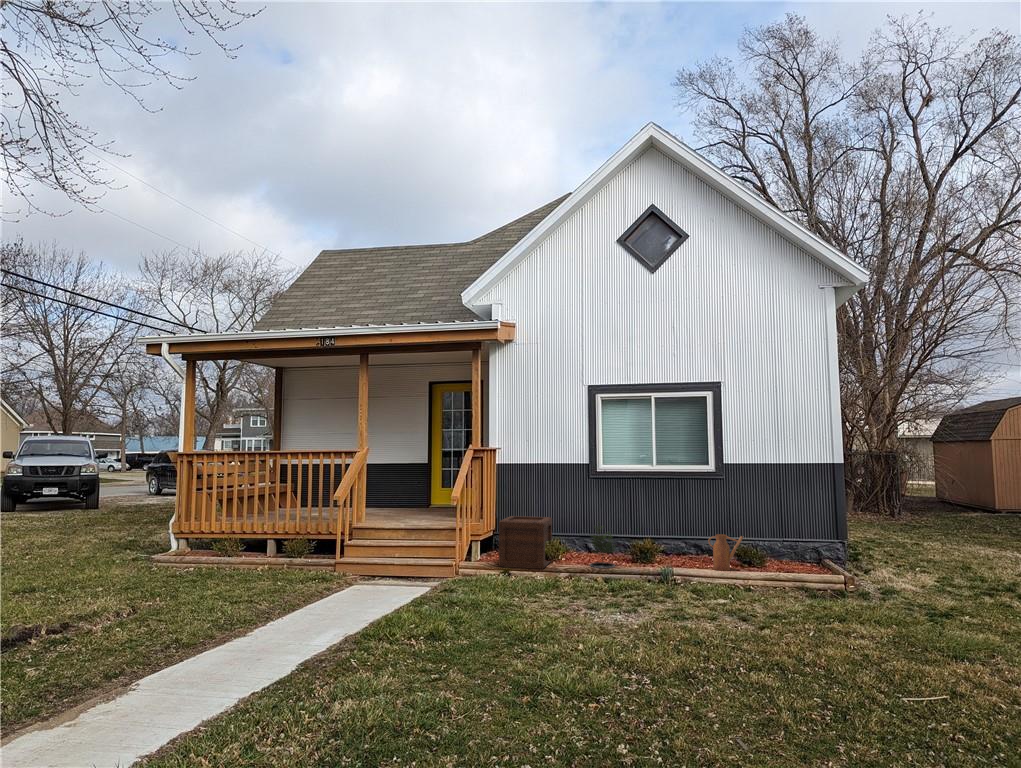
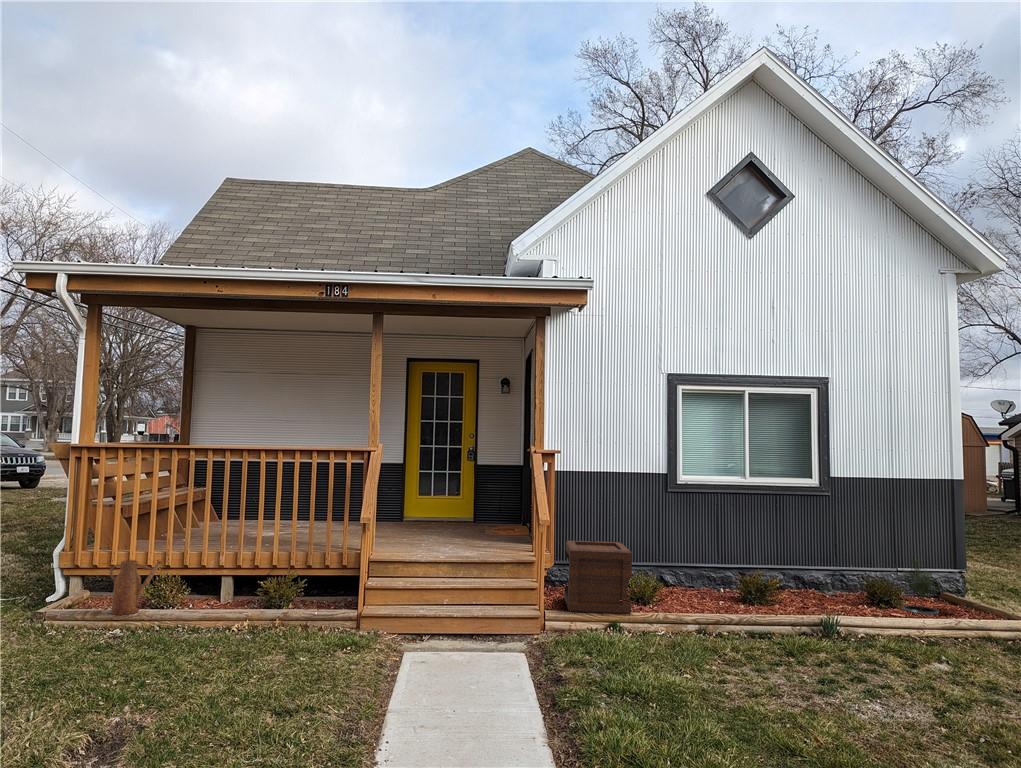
potted tree: present [590,526,615,568] -> present [902,556,939,615]
watering can: present [708,534,743,571] -> present [110,560,161,615]

